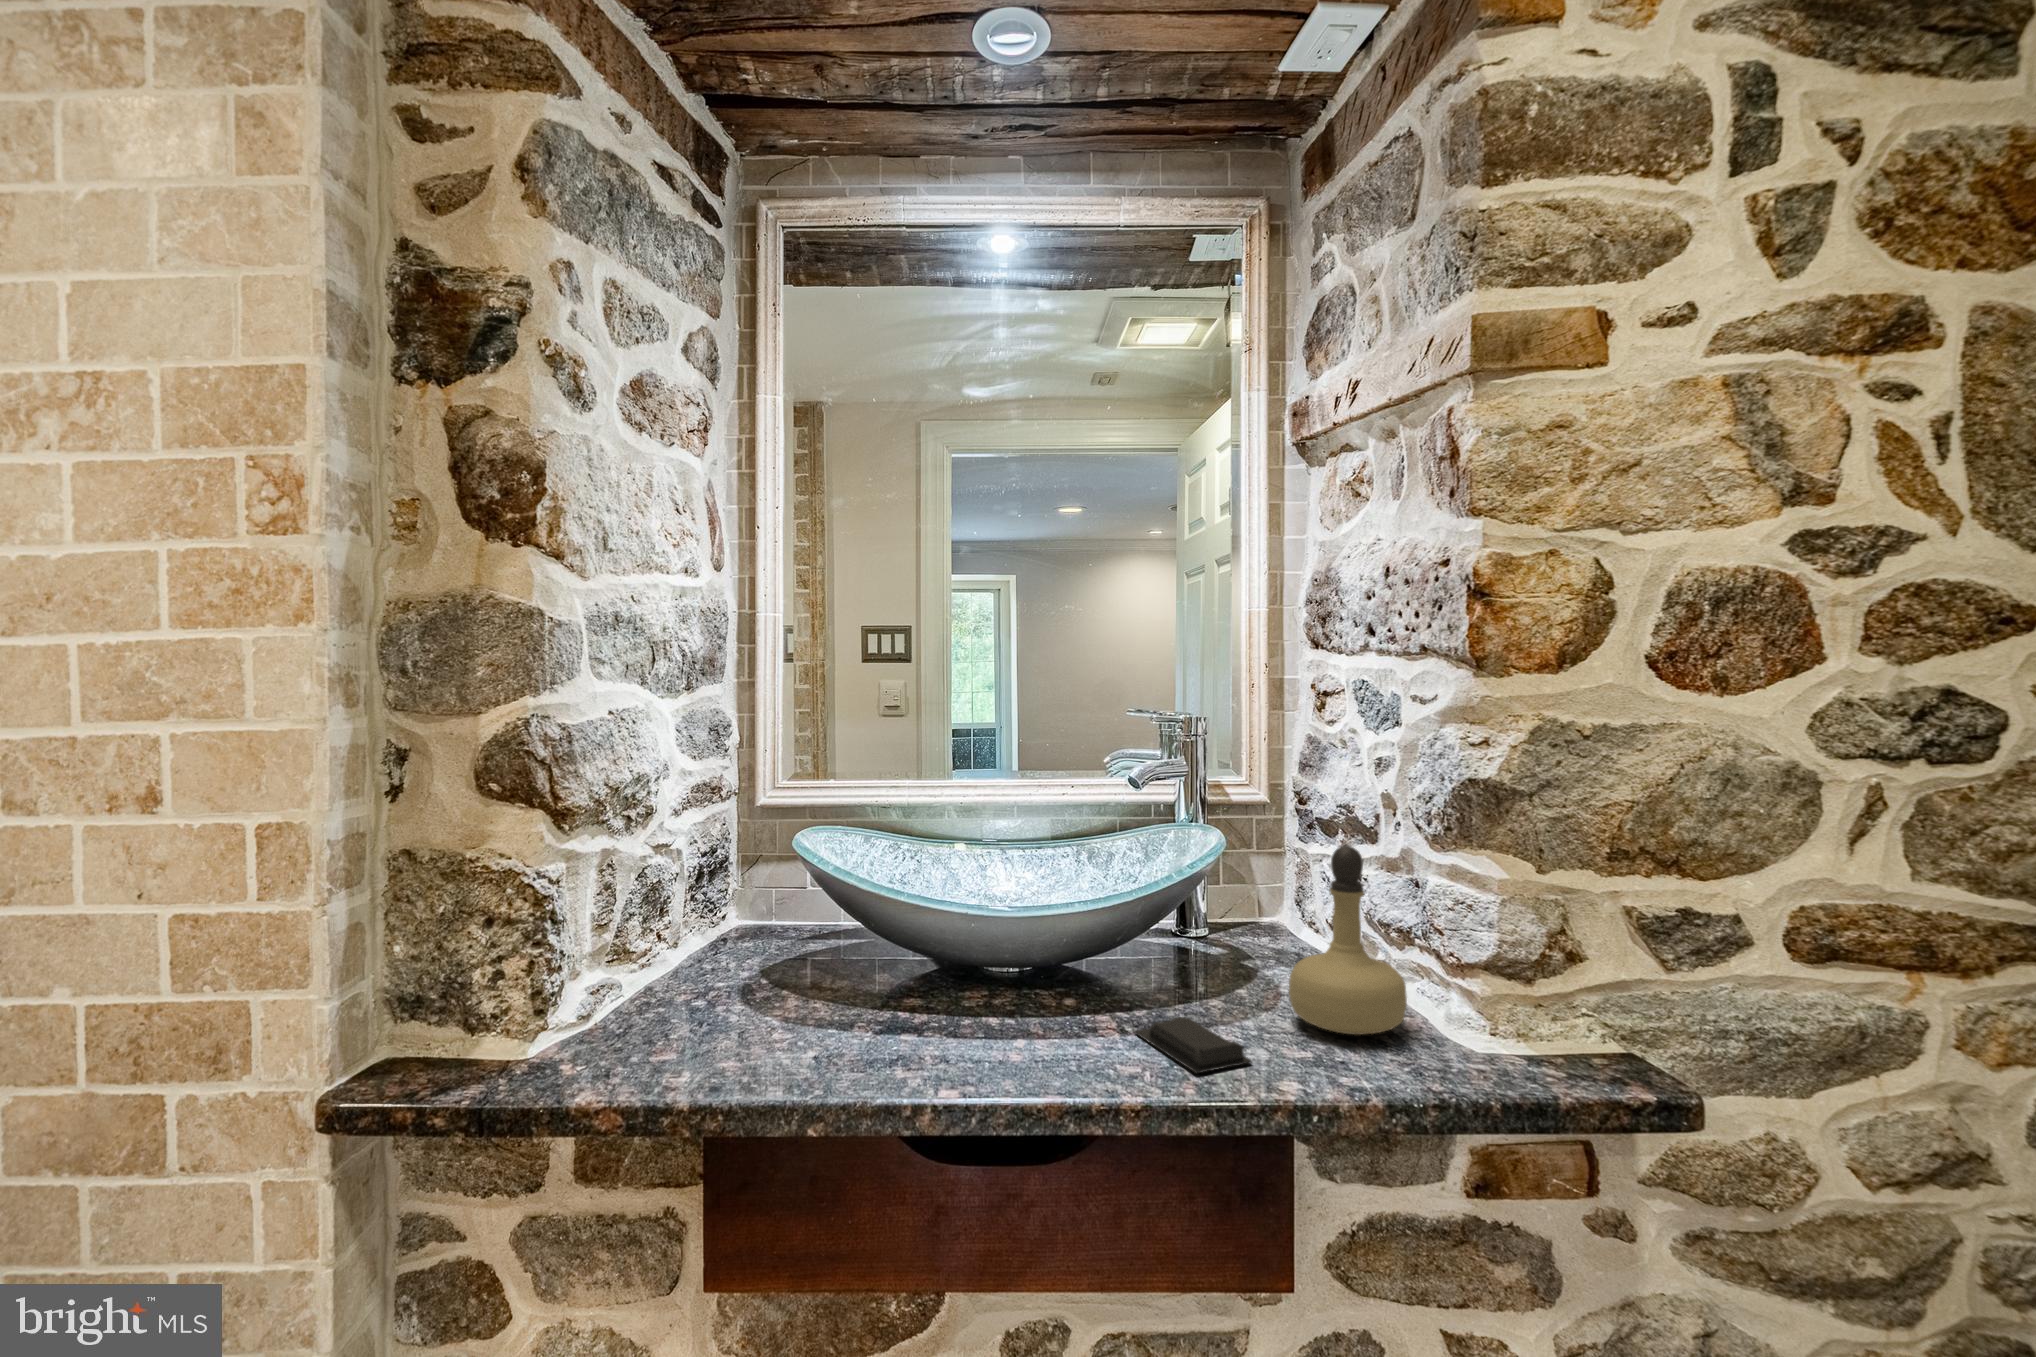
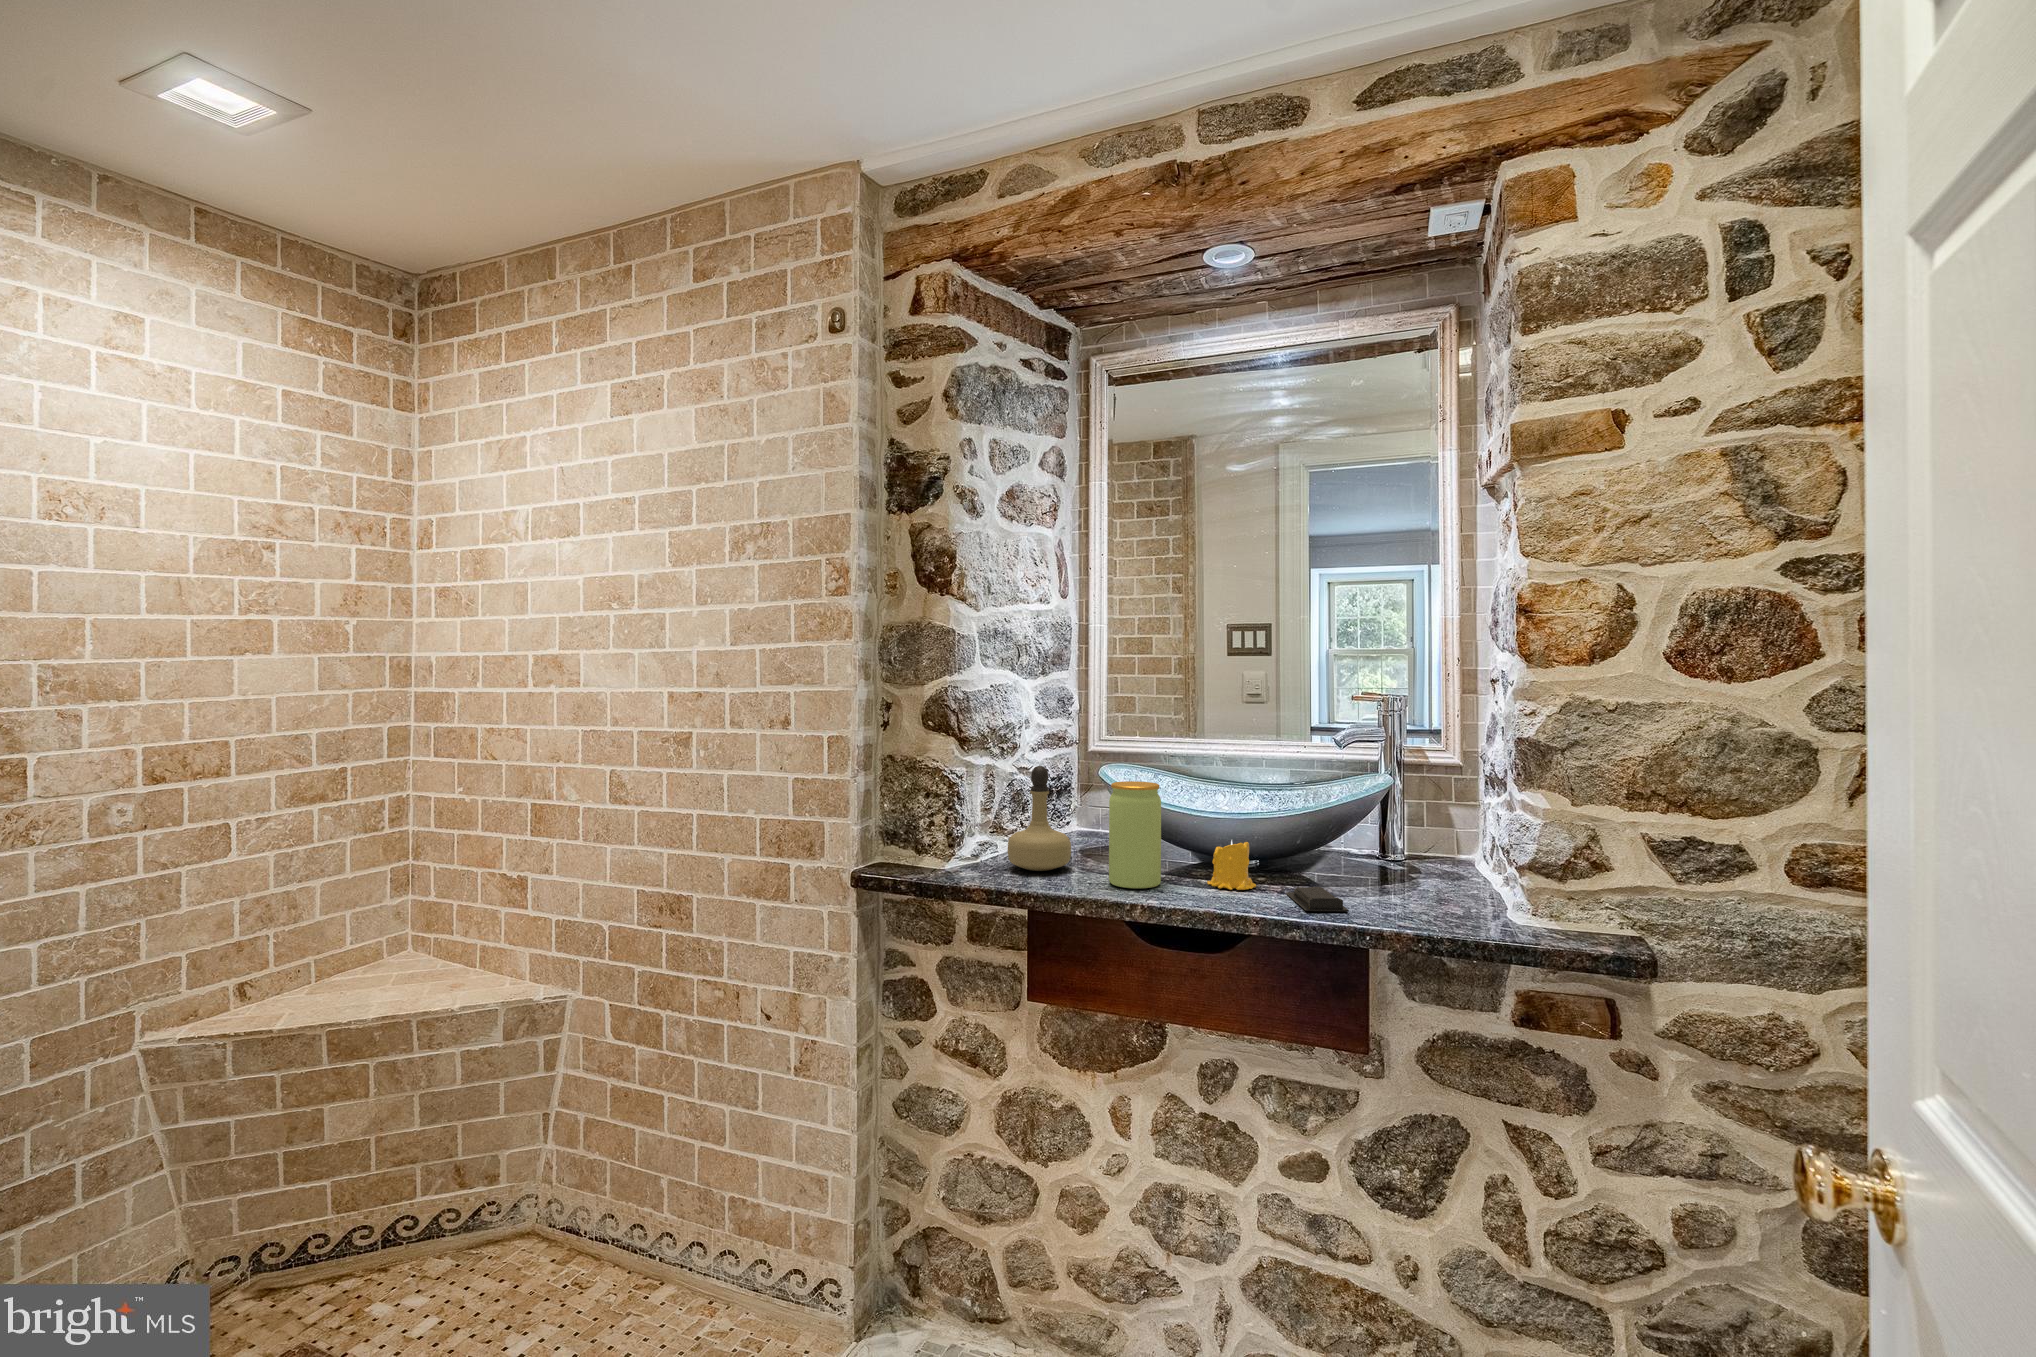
perfume bottle: present [1289,845,1407,1035] -> present [1008,766,1071,871]
jar: none [846,868,935,1061] -> present [1109,781,1161,888]
candle: none [1004,949,1082,1038] -> present [1207,841,1256,890]

